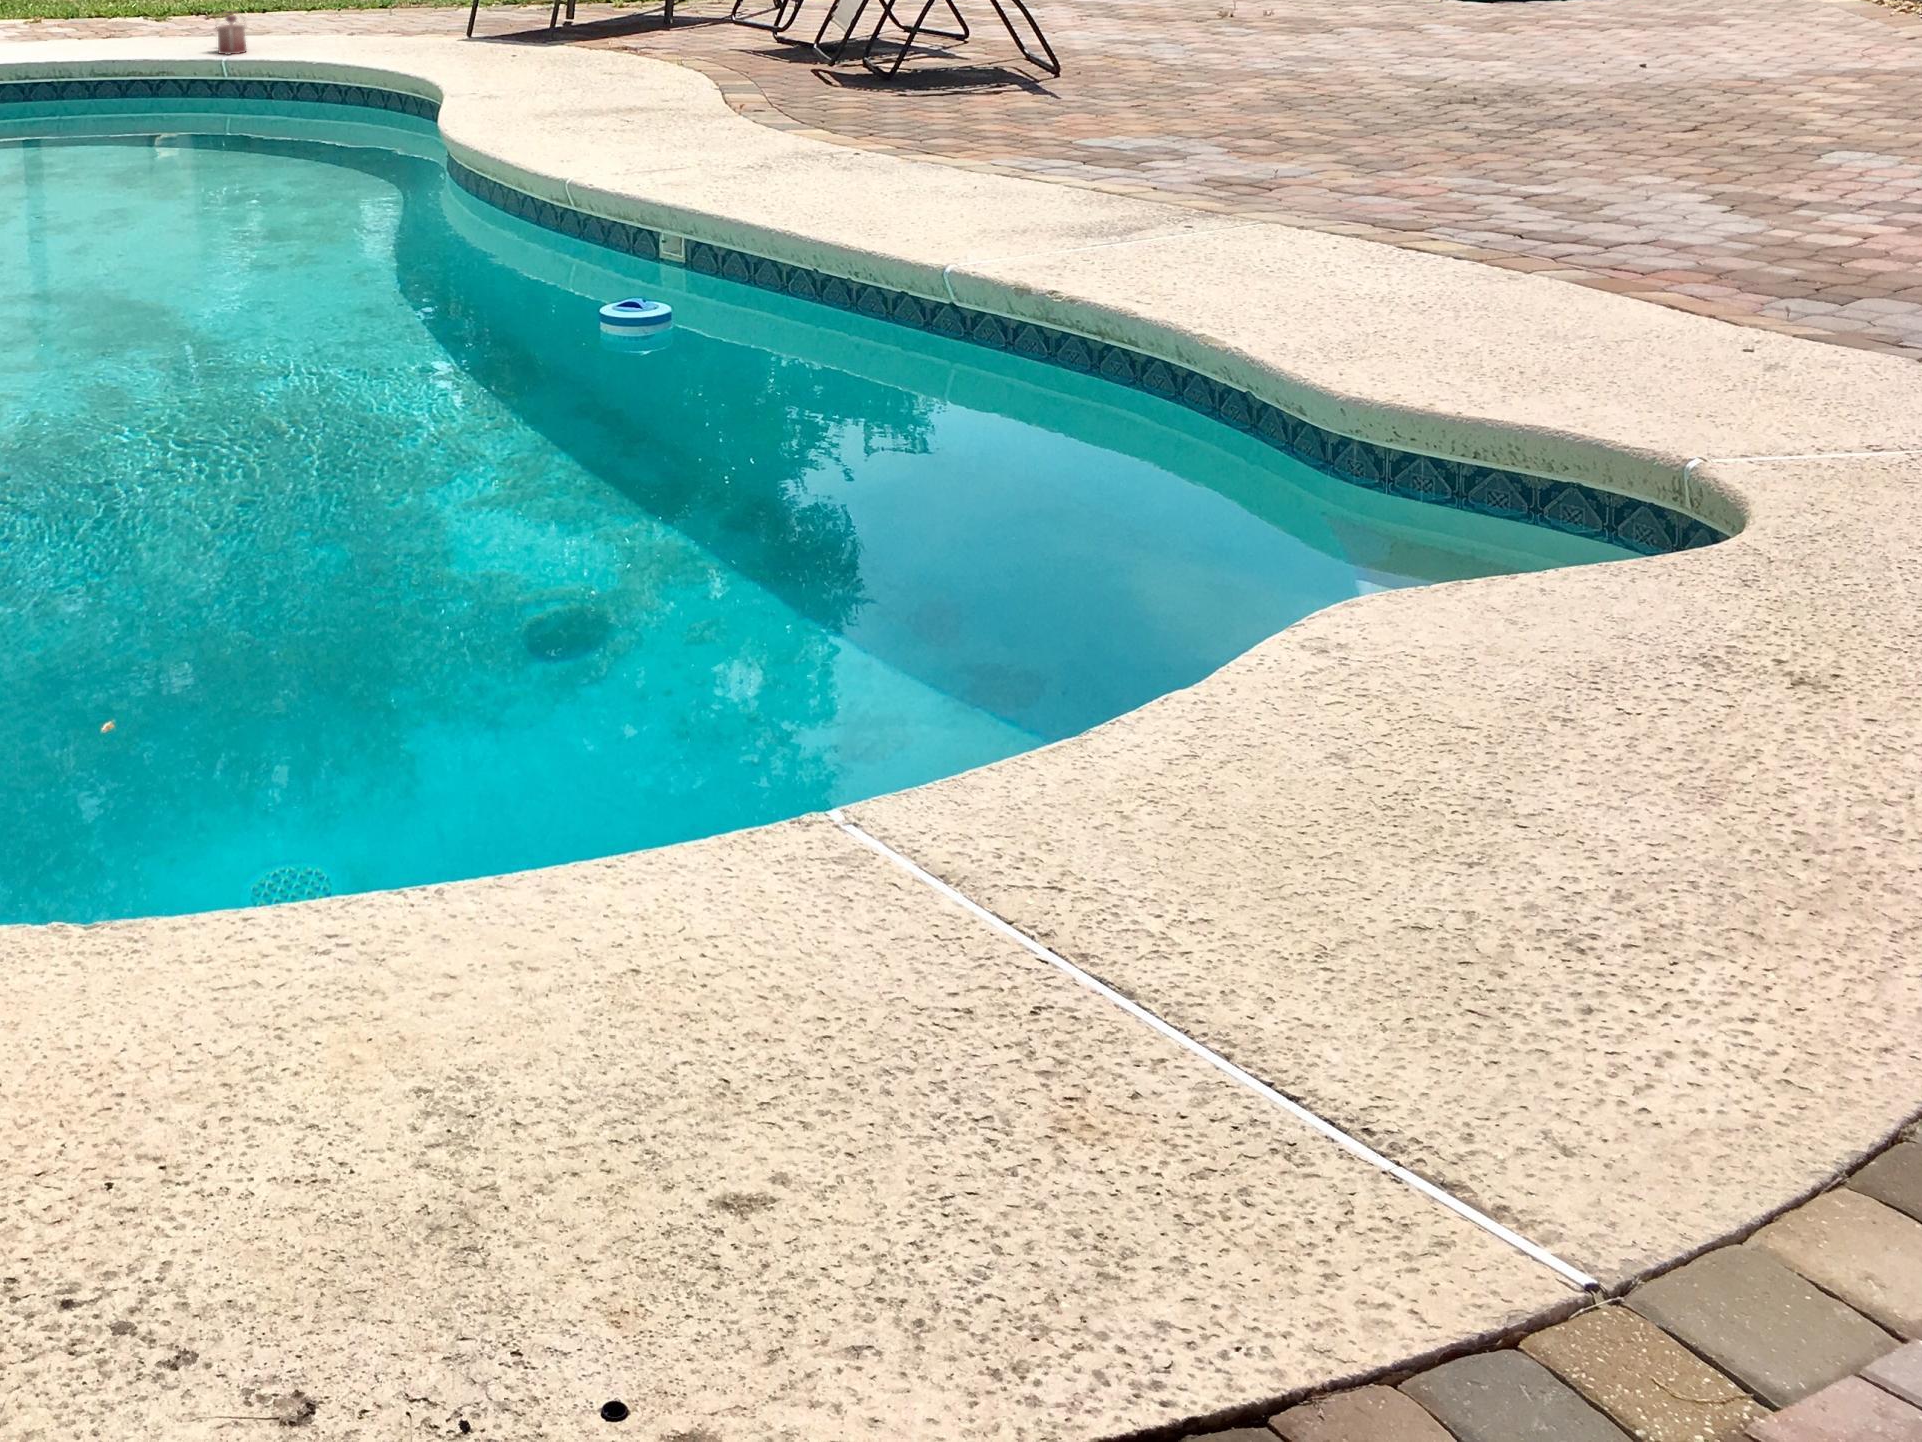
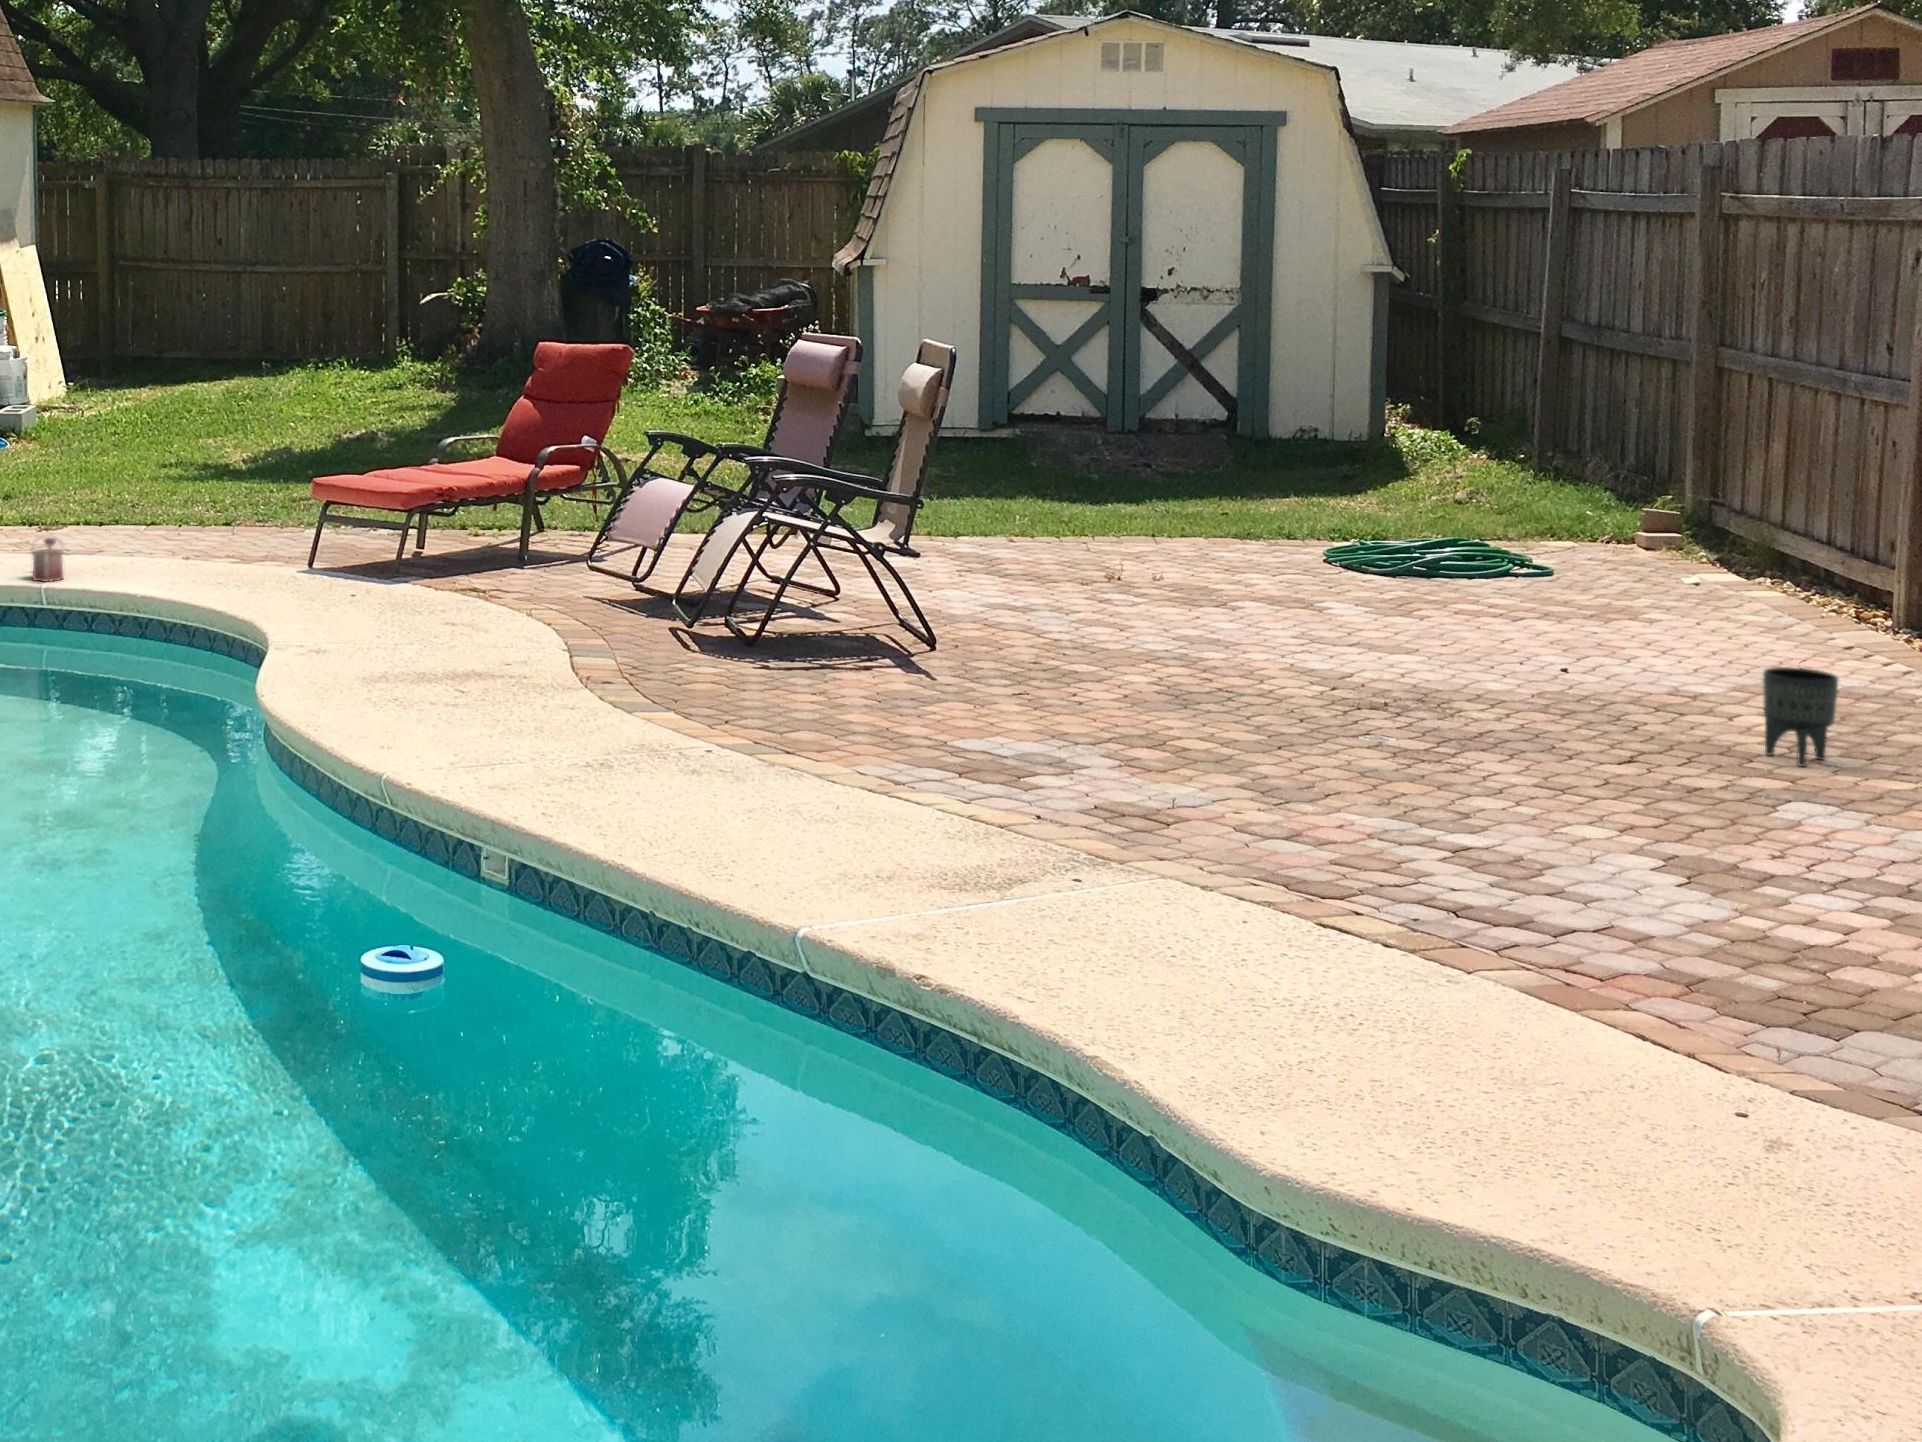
planter: none [1800,39,1869,125] -> present [1763,667,1838,766]

